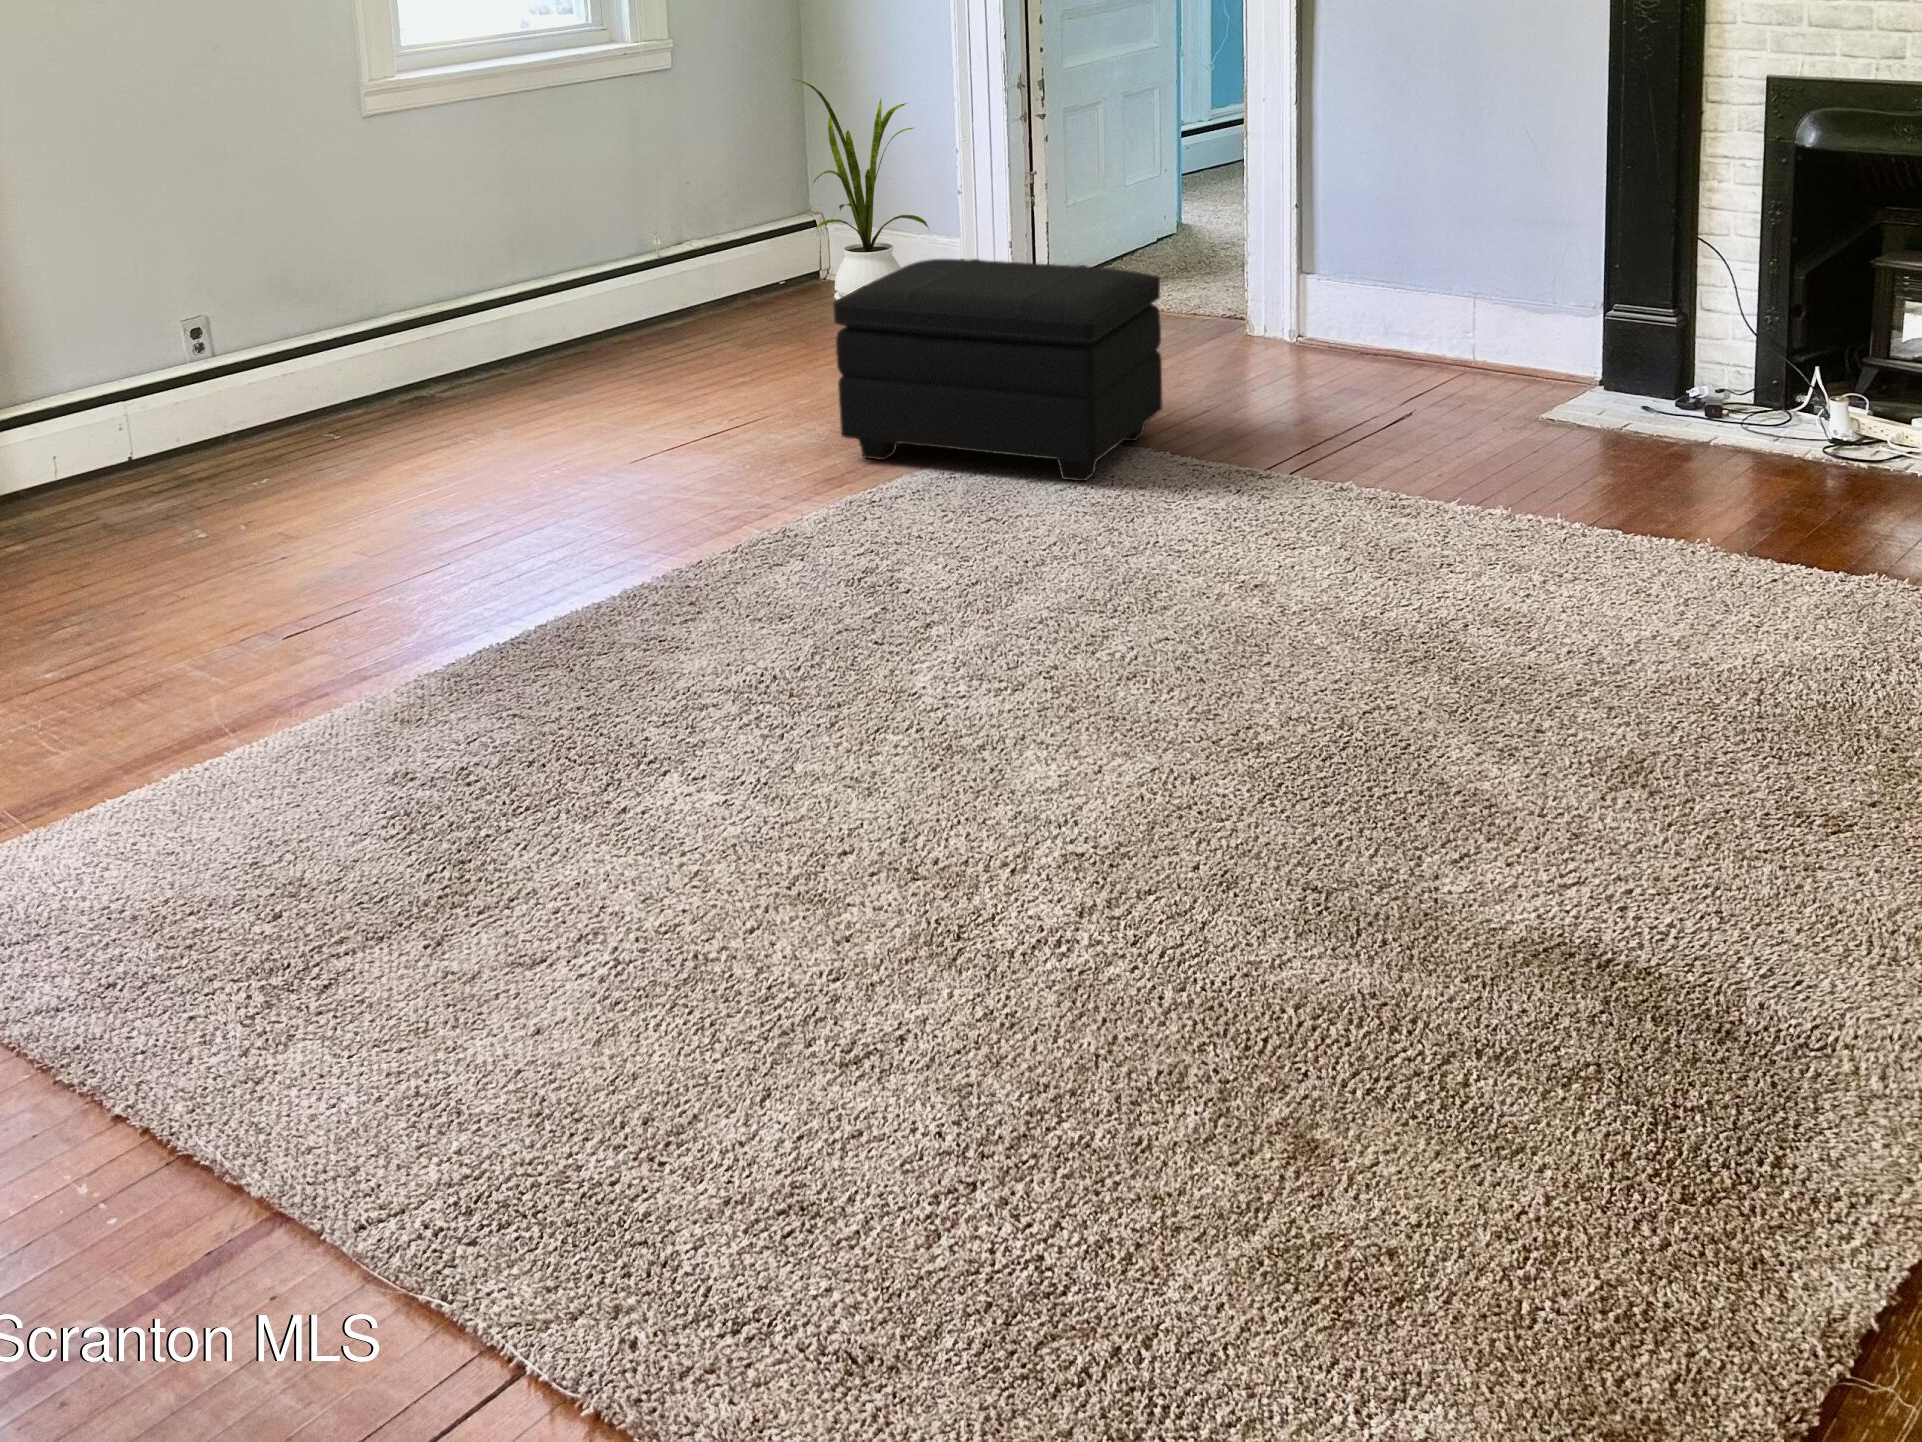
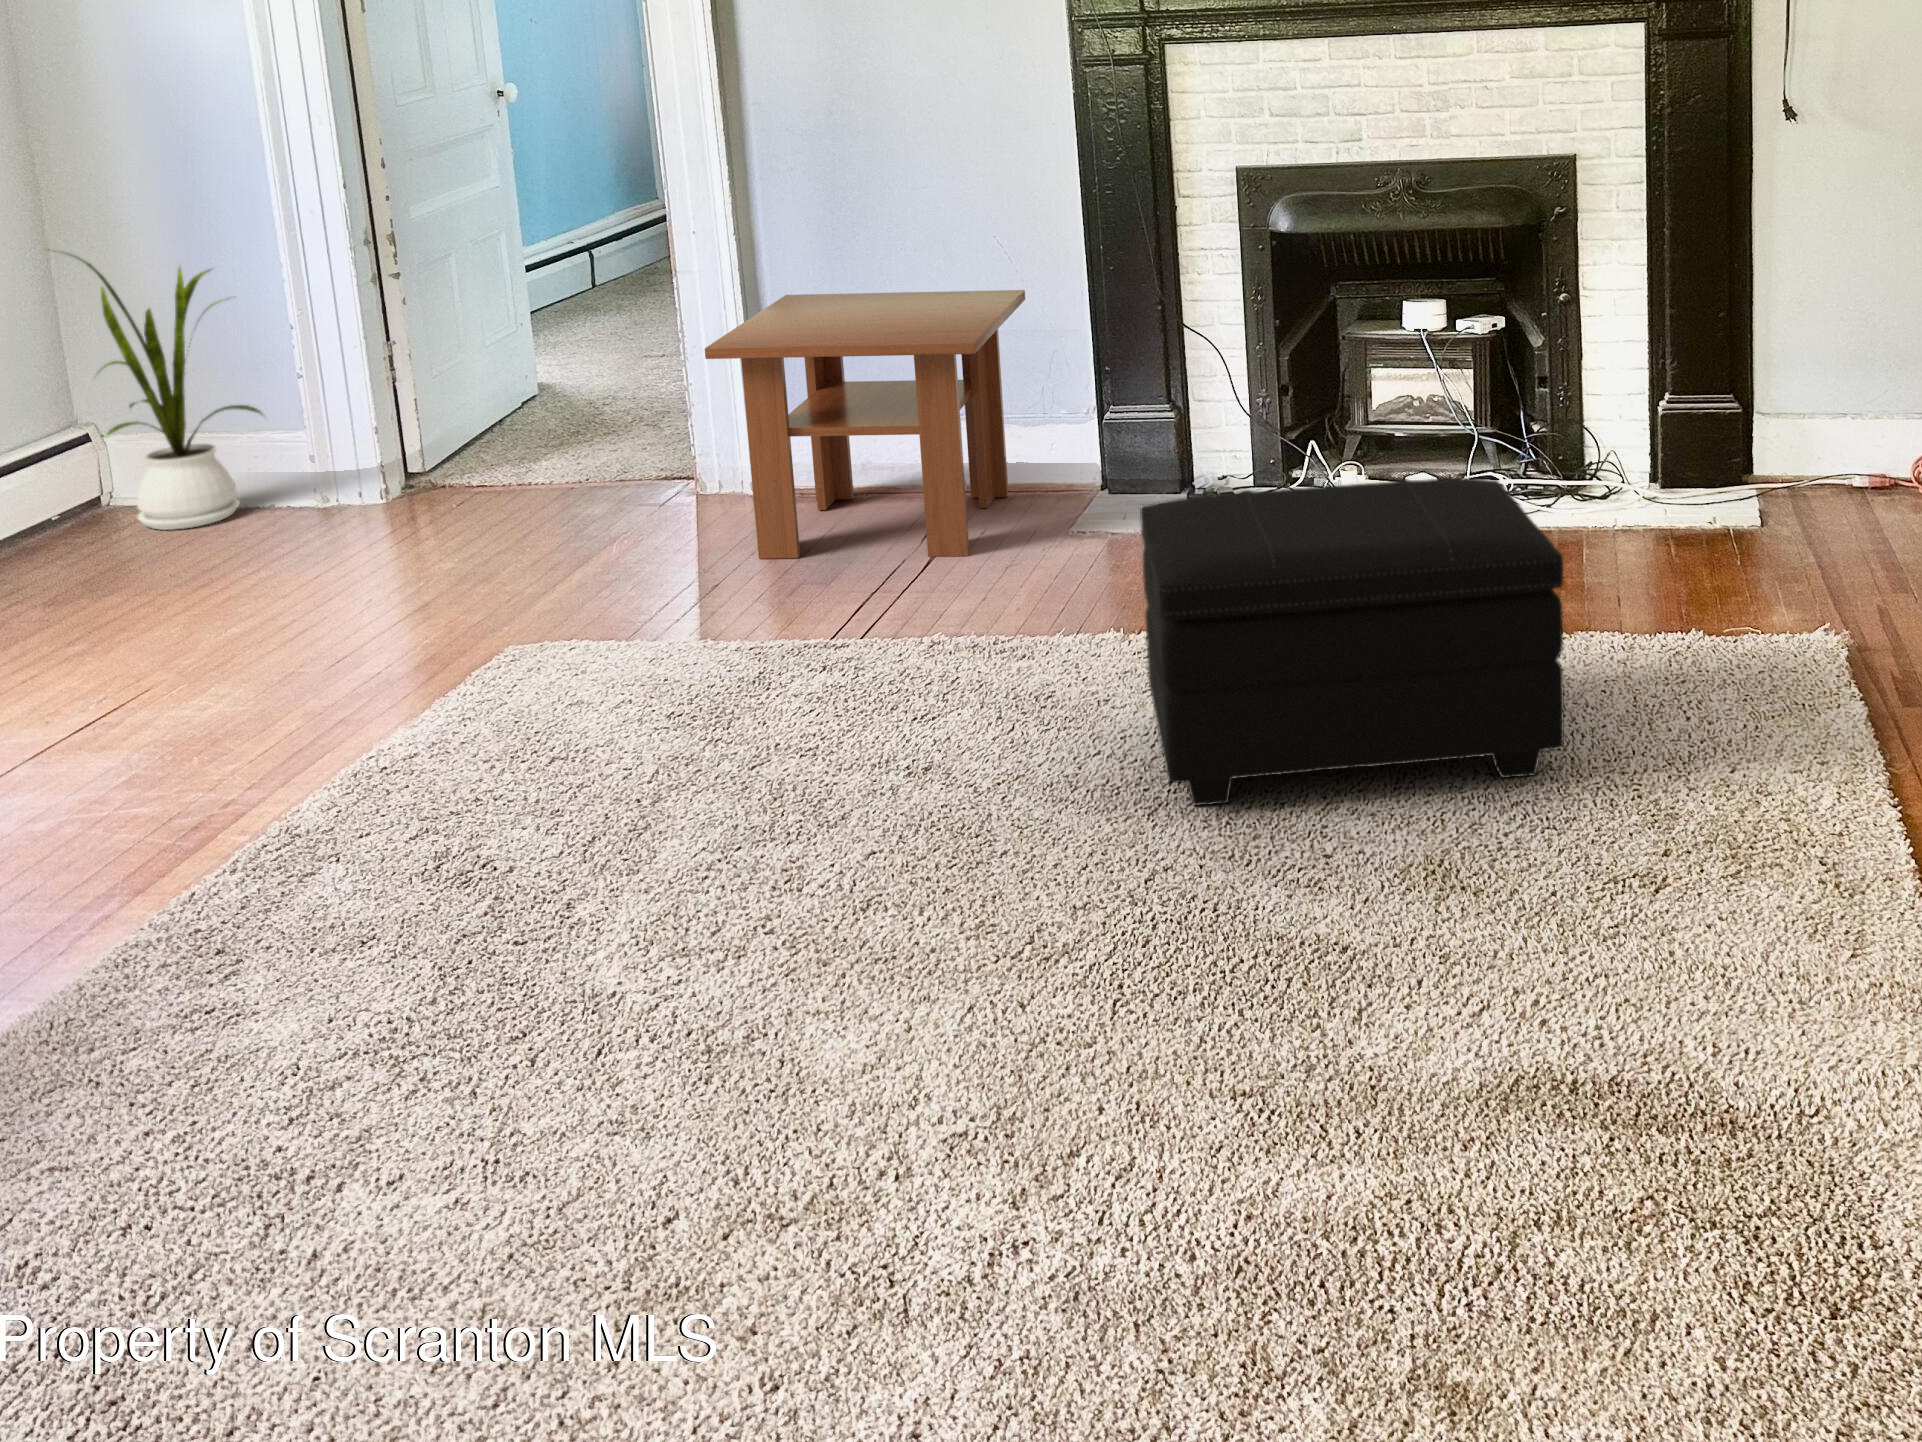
coffee table: none [1219,166,1544,423] -> present [705,290,1025,559]
footstool: present [833,259,1163,481] -> present [1140,478,1564,805]

